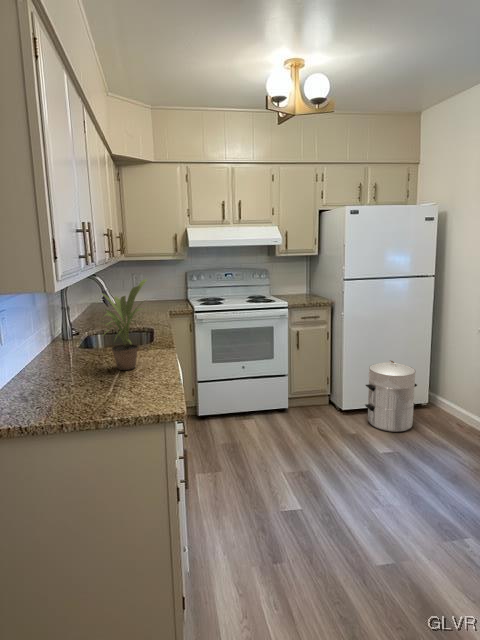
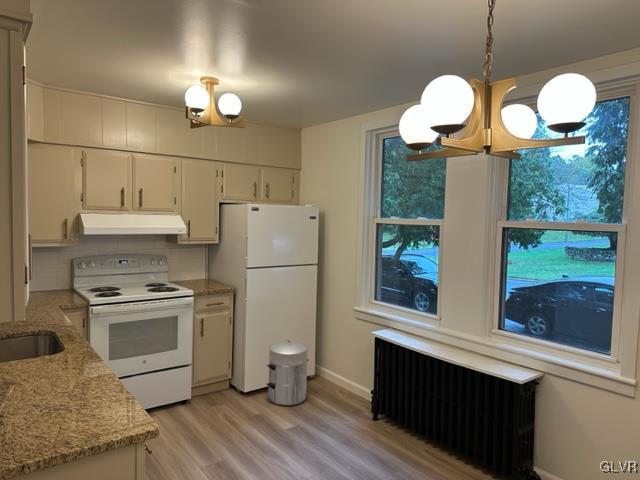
potted plant: present [103,279,147,370] -> none [20,287,97,391]

